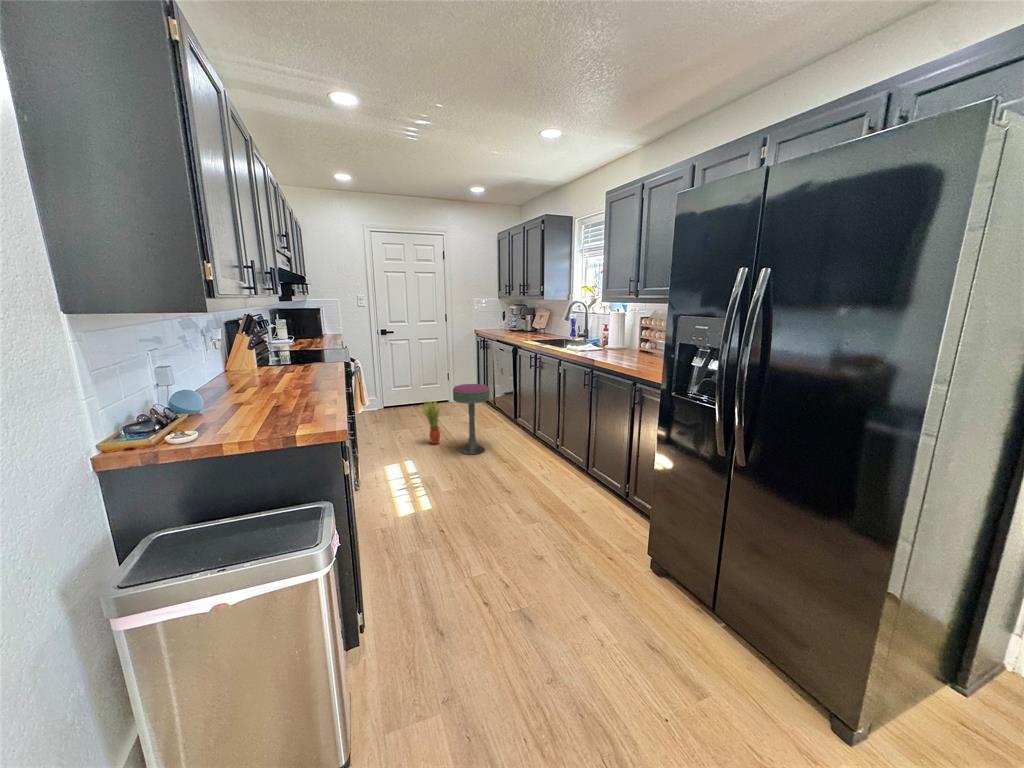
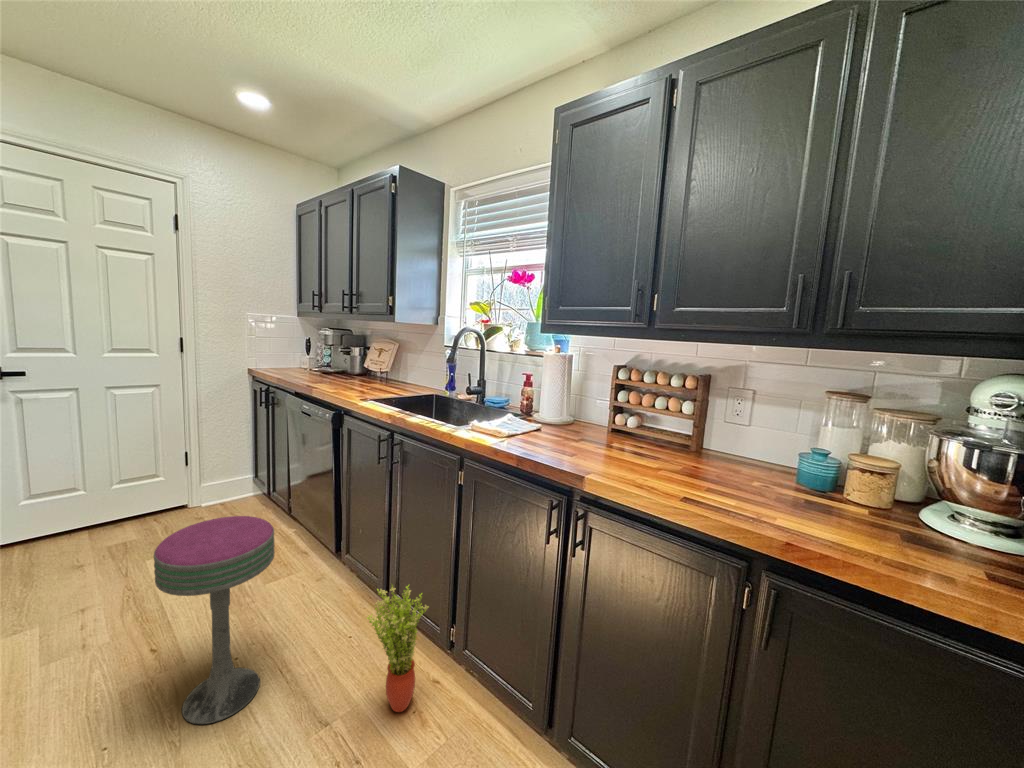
potted plant: present [421,398,440,444] -> present [367,585,429,712]

